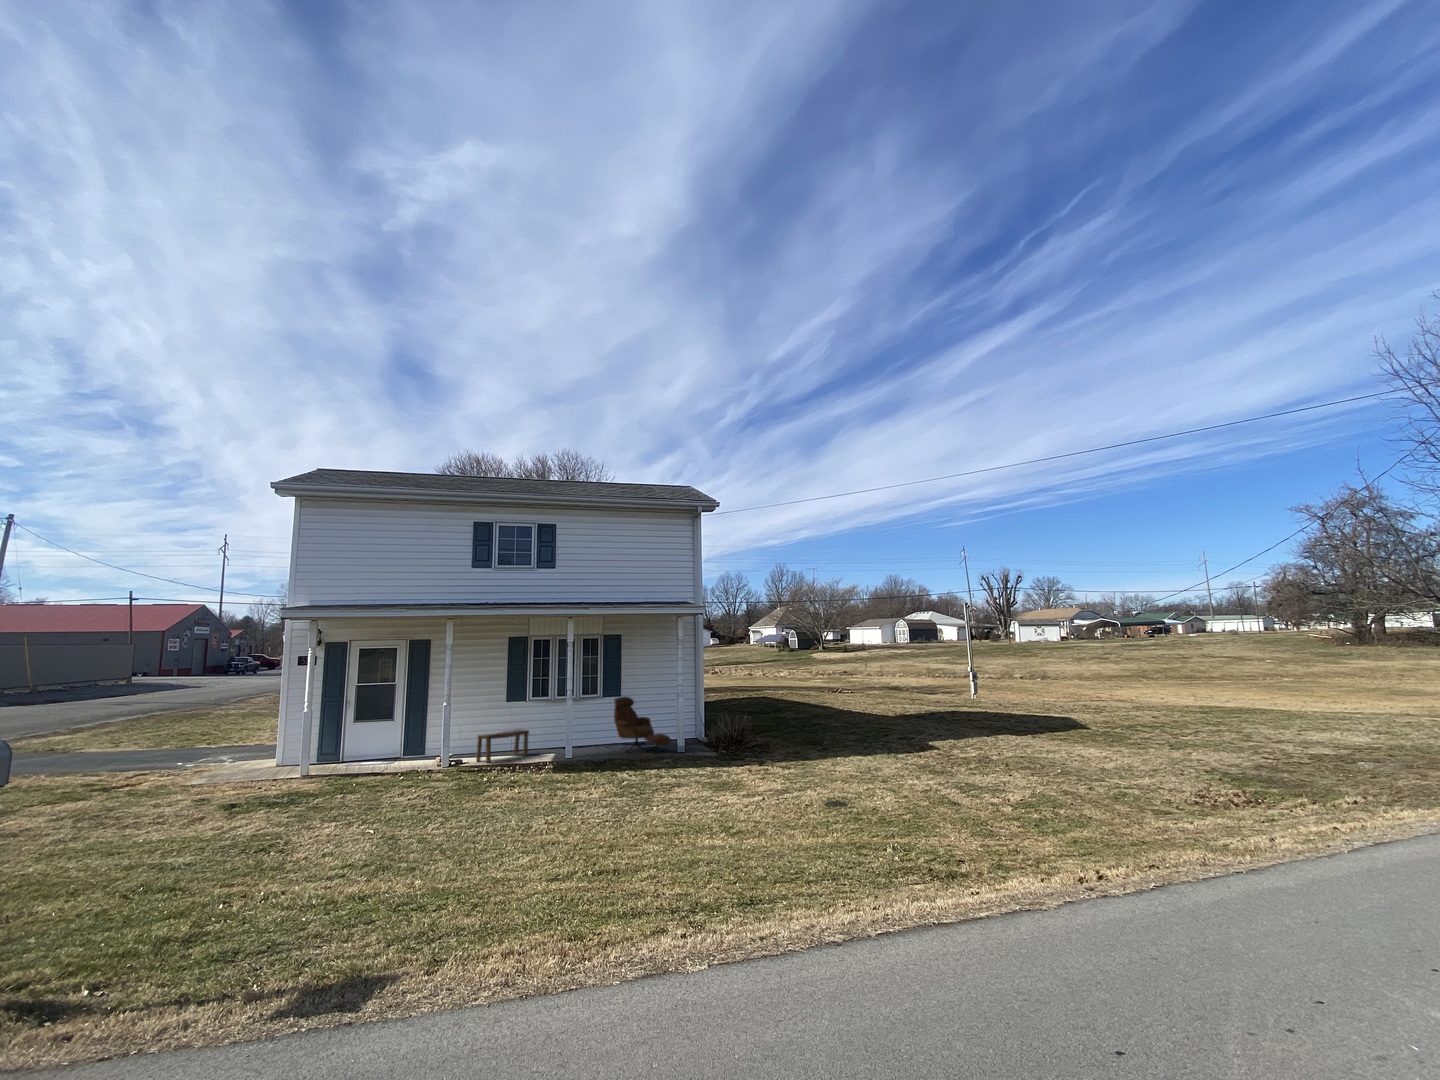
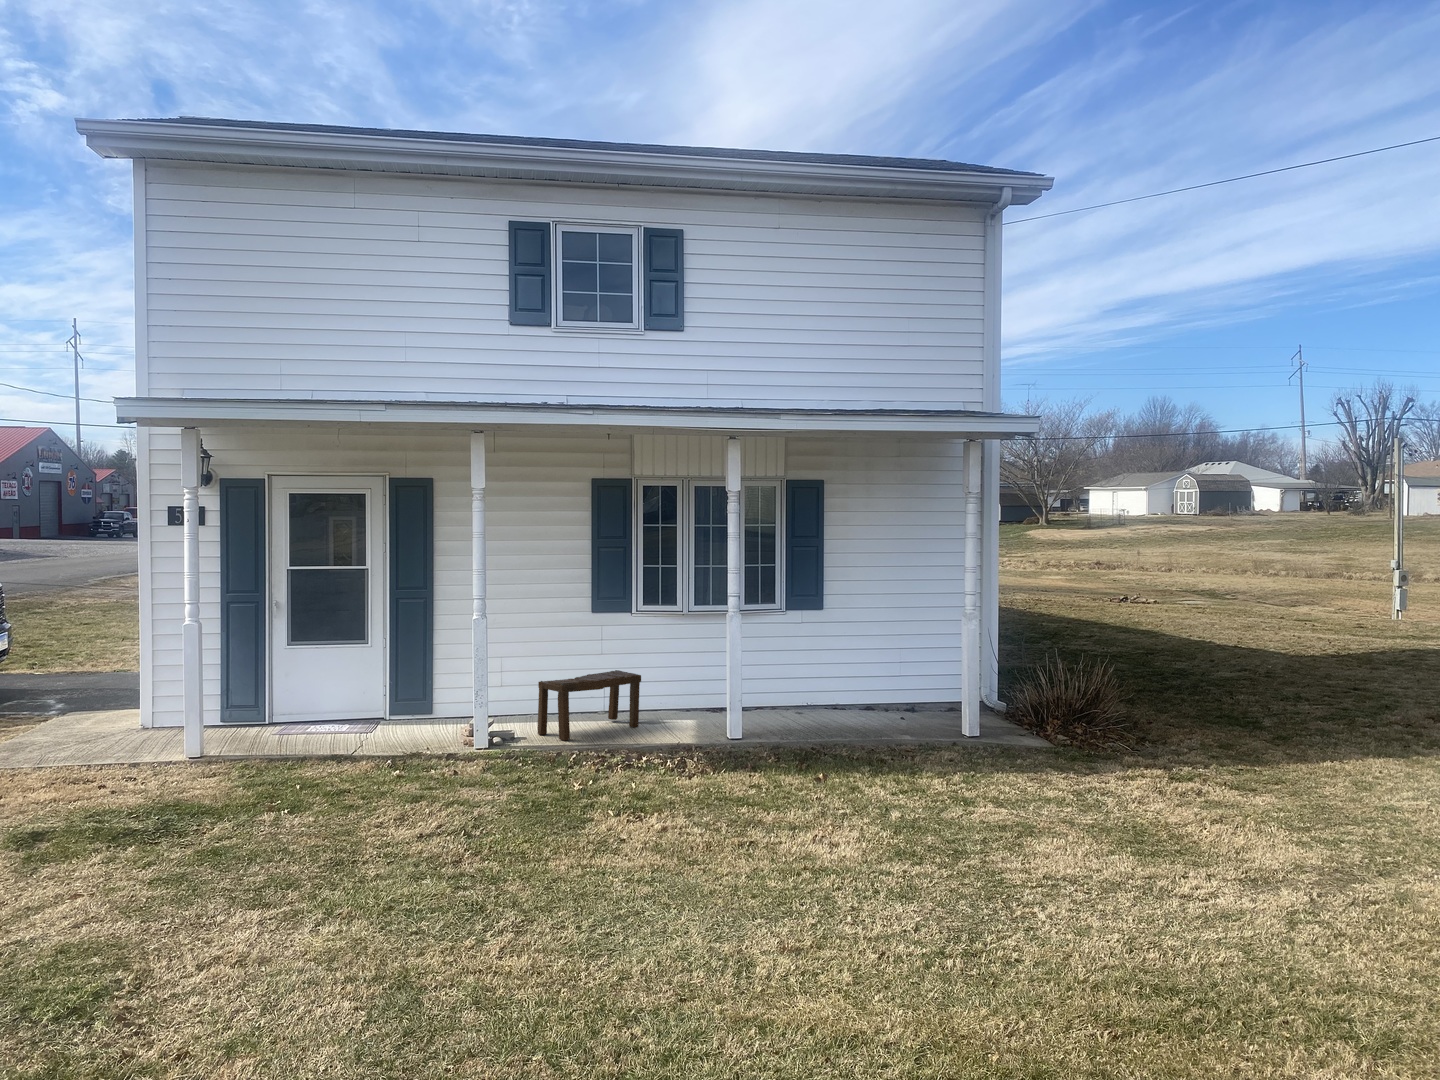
lounge chair: present [614,697,671,752] -> none [814,611,940,736]

